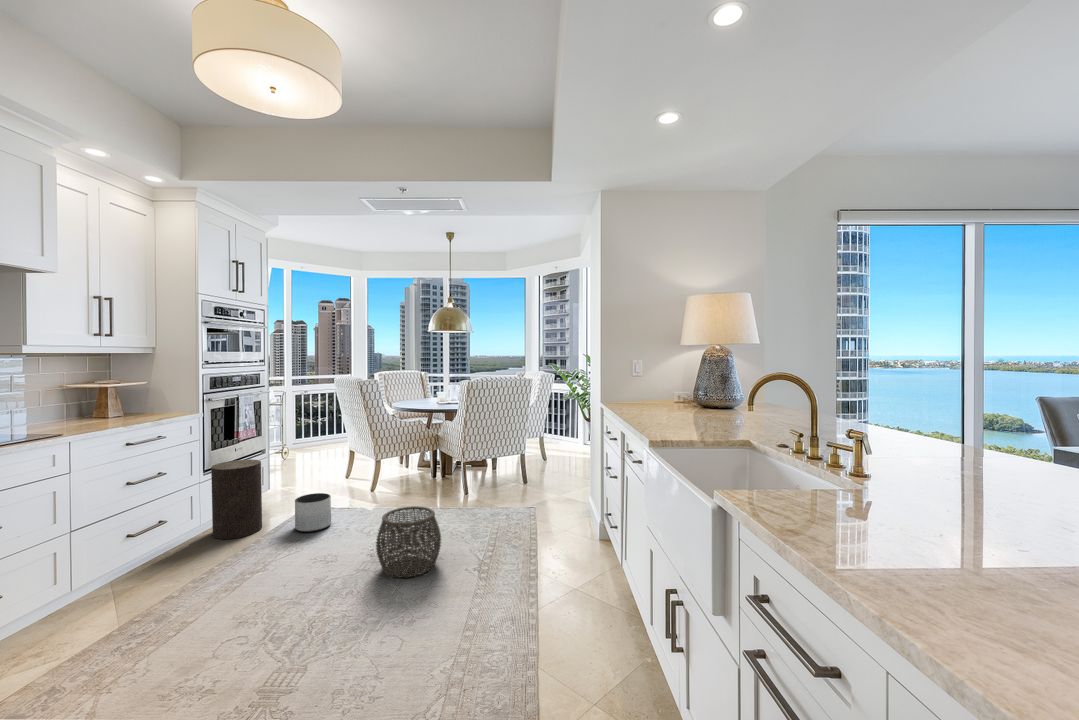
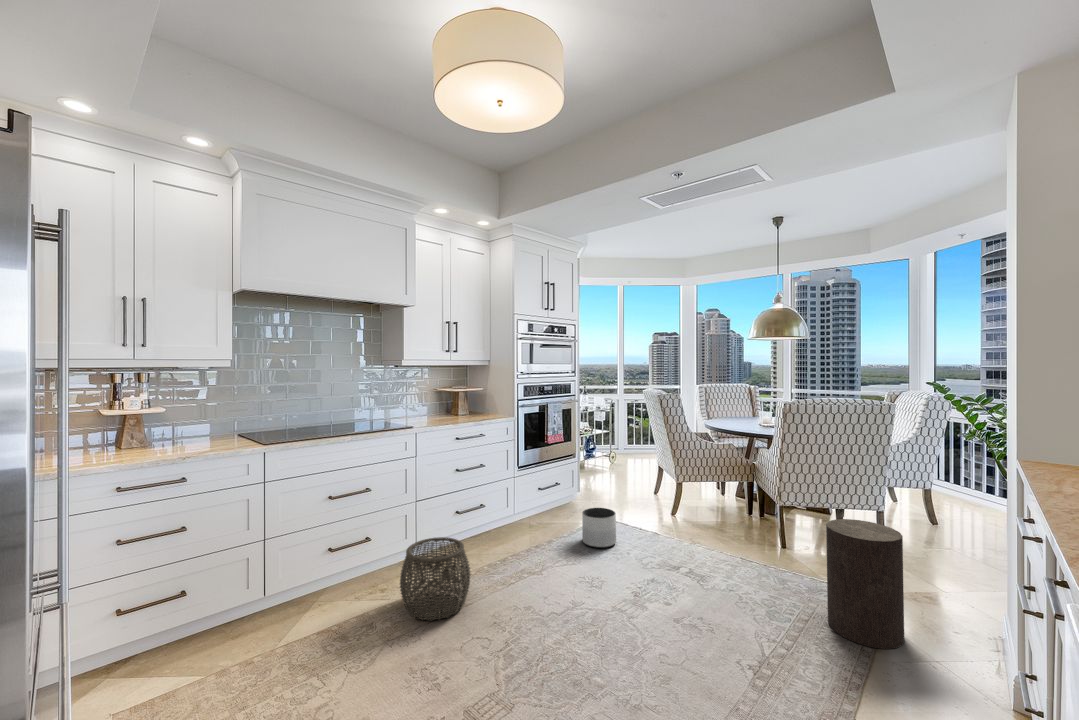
stool: present [211,459,262,539] -> present [826,519,904,649]
woven basket: present [376,506,441,578] -> present [400,537,470,621]

